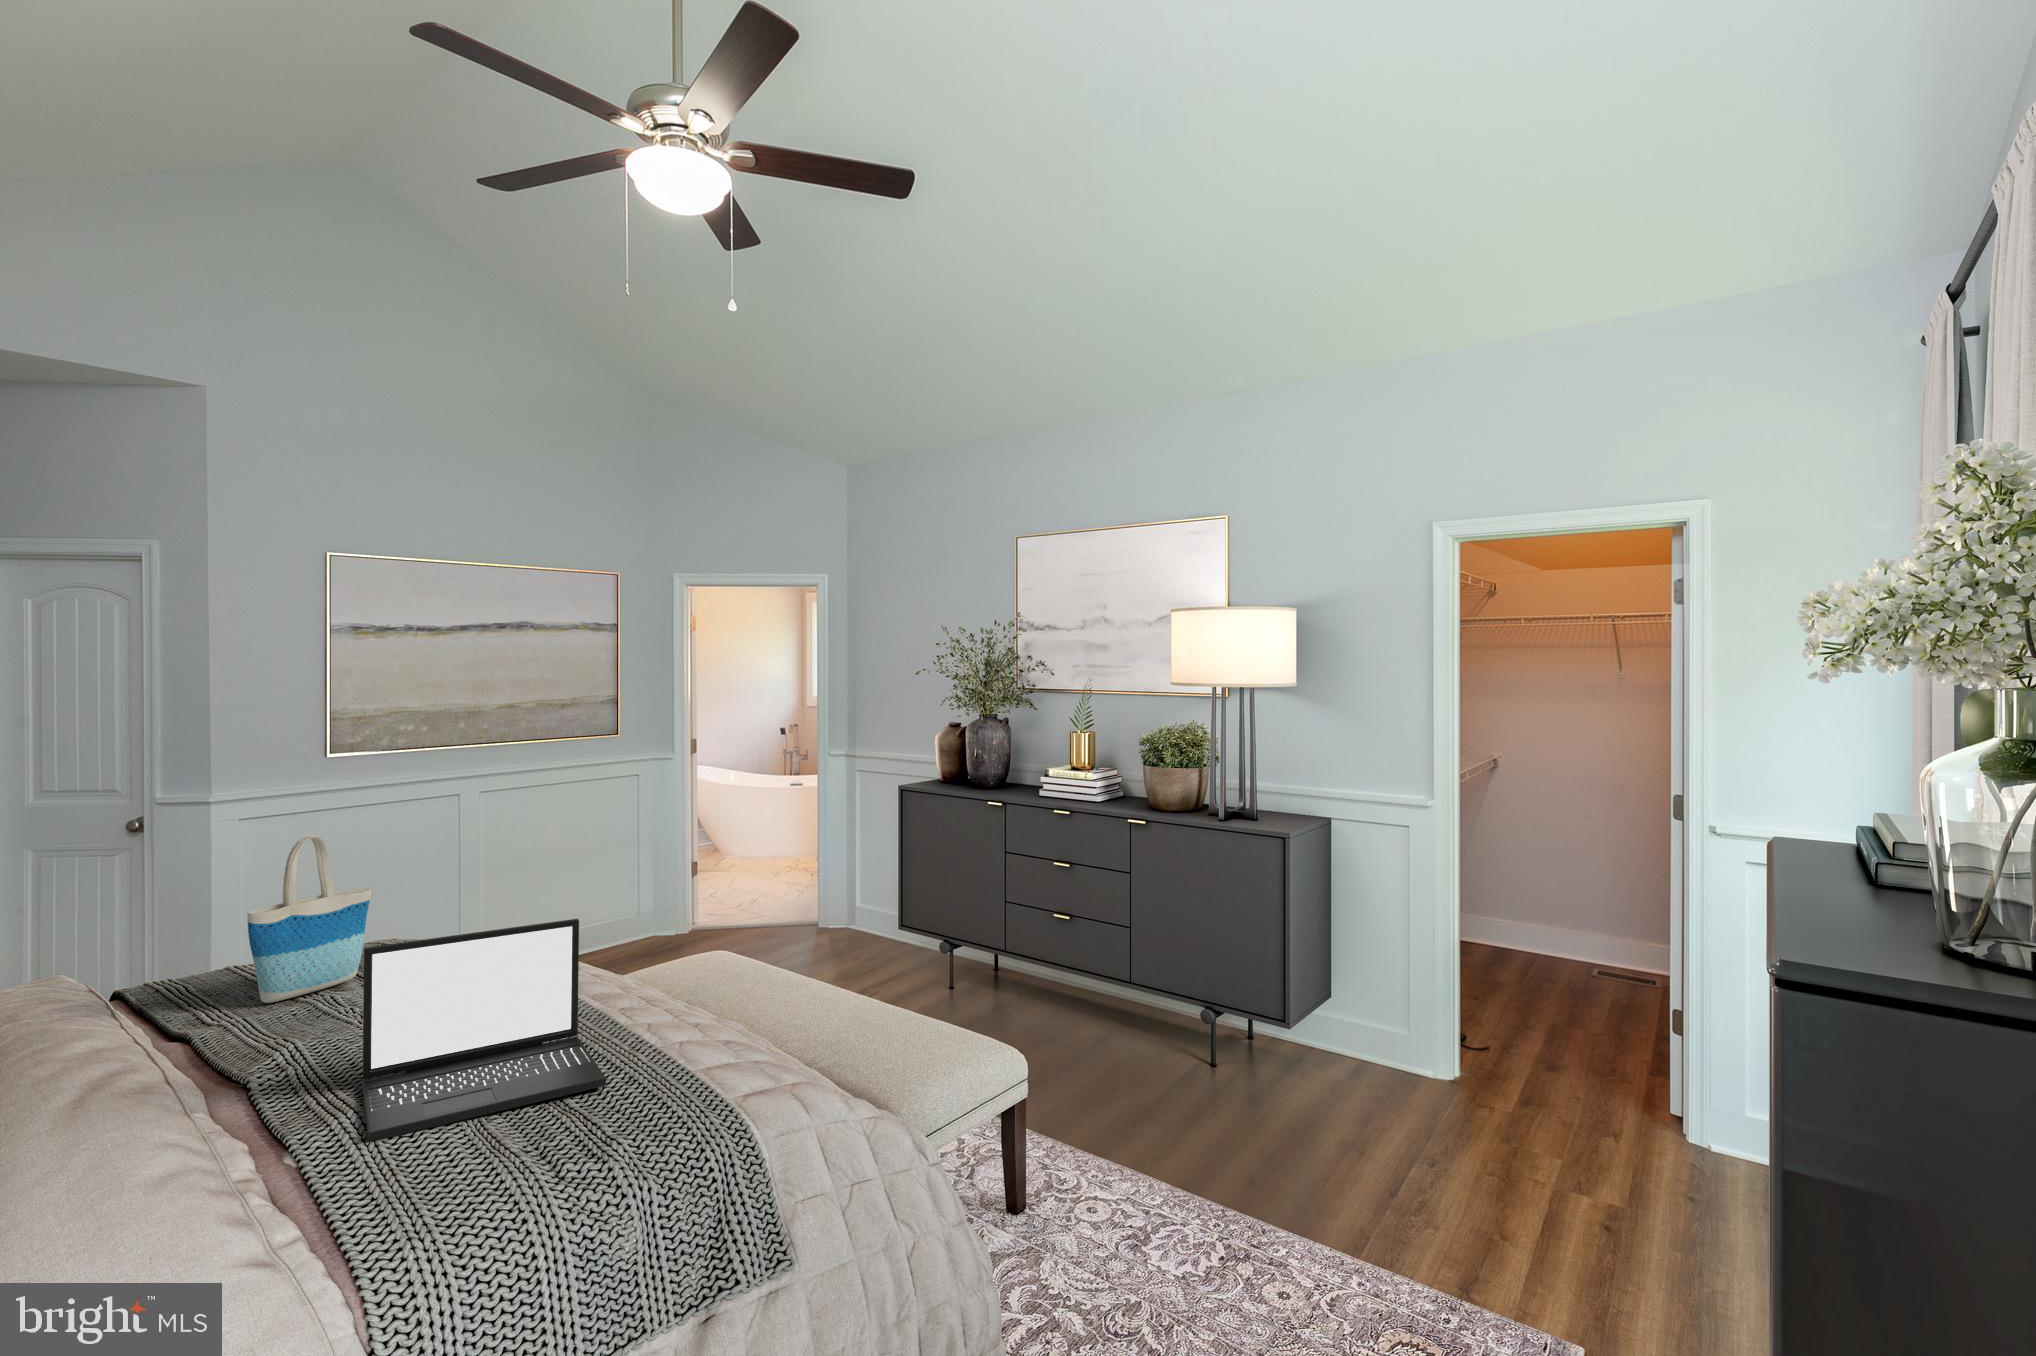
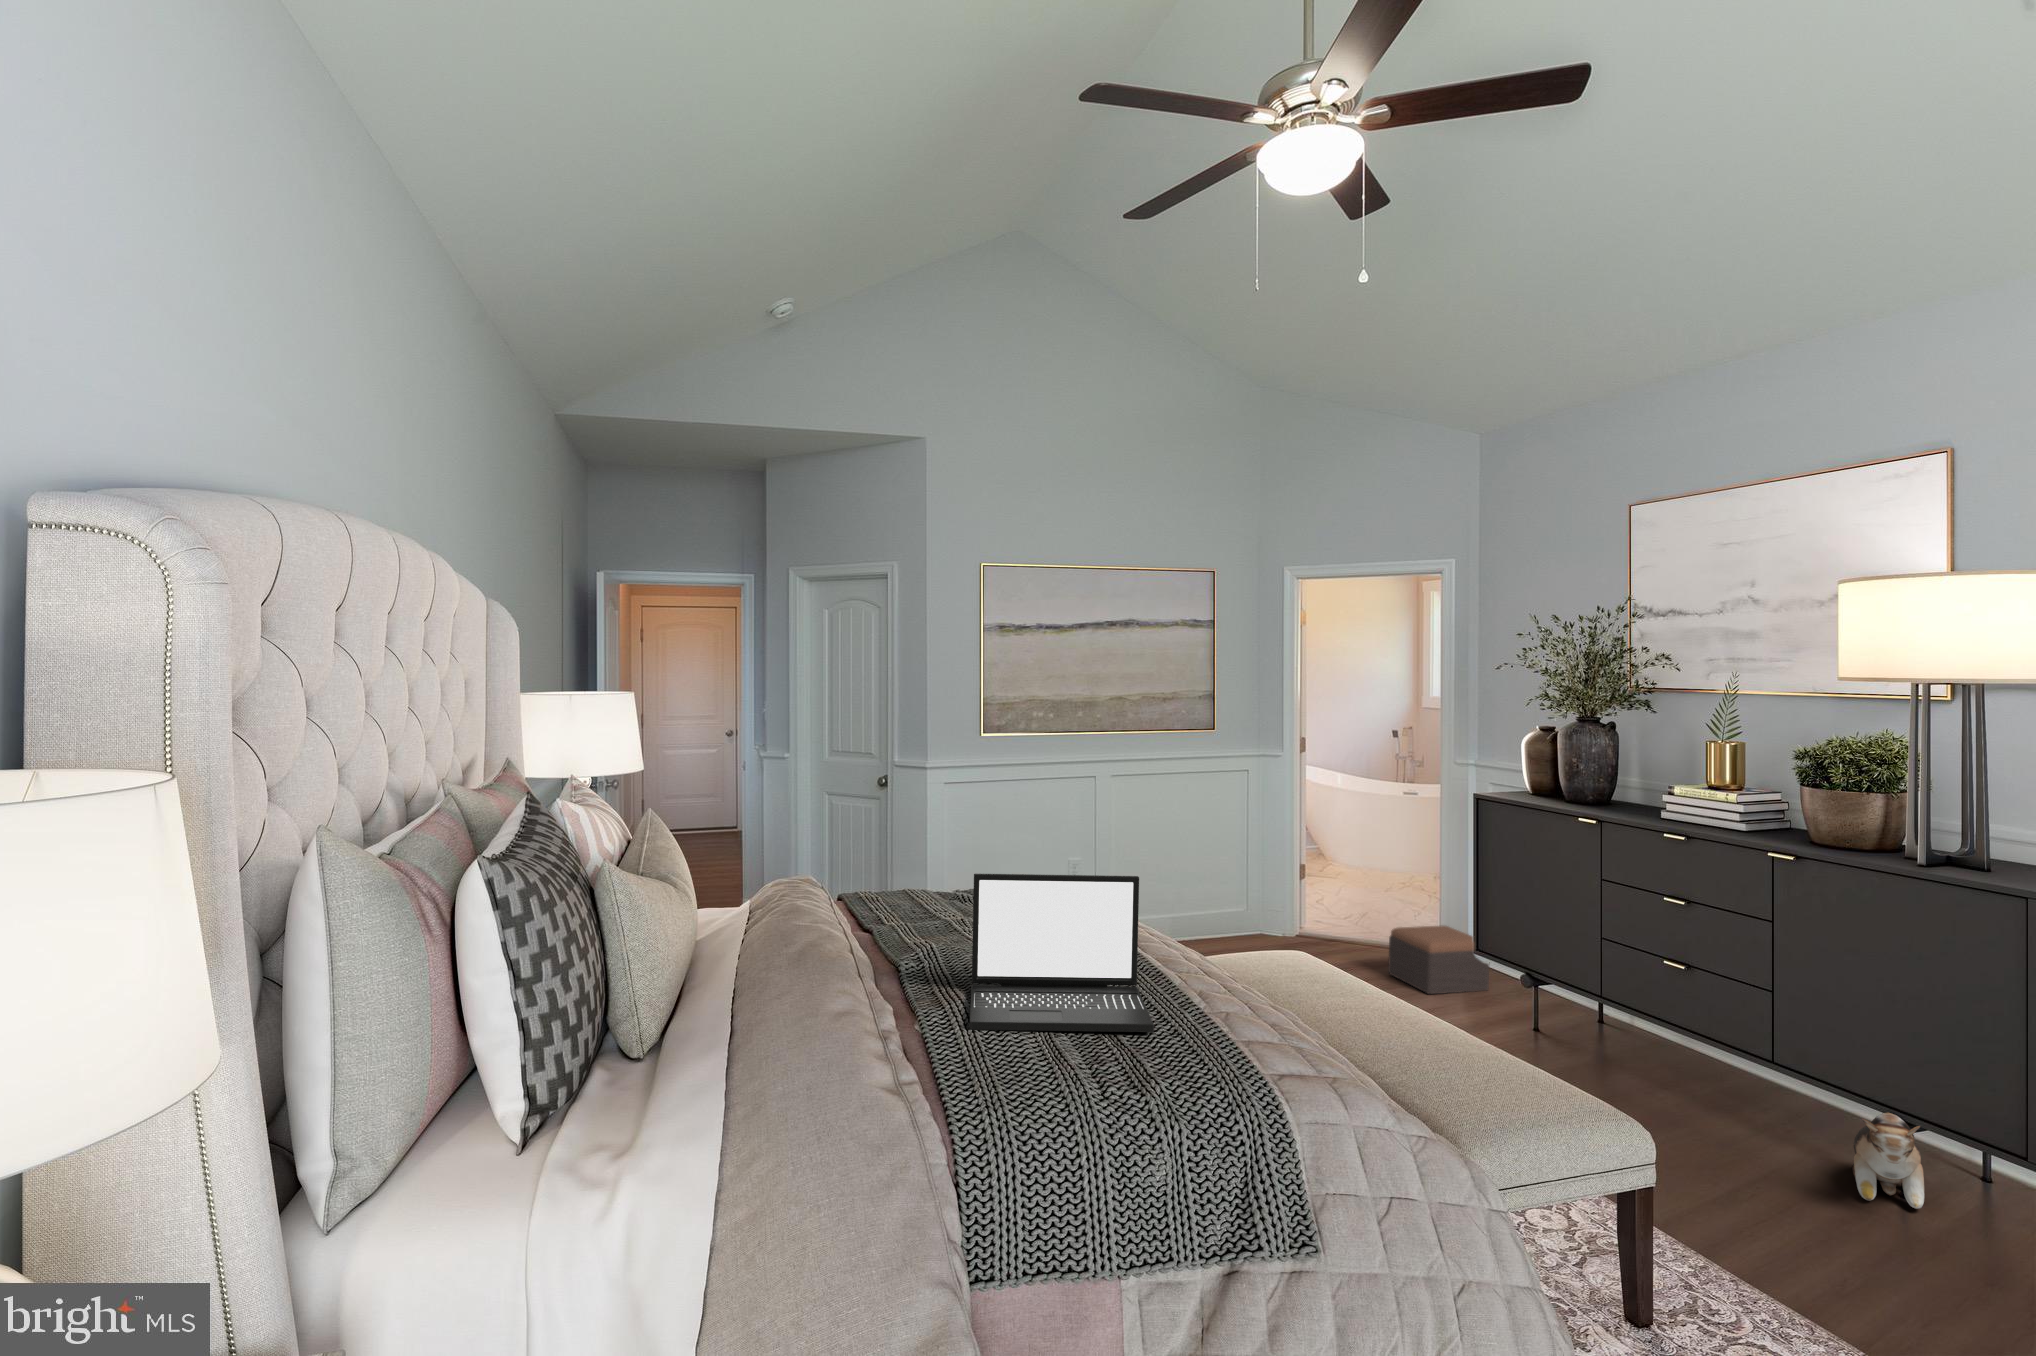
tote bag: present [247,835,372,1003] -> none [907,784,991,917]
footstool: none [789,900,873,963] -> present [1388,926,1489,994]
plush toy: none [1127,994,1167,1059] -> present [1852,1112,1924,1209]

